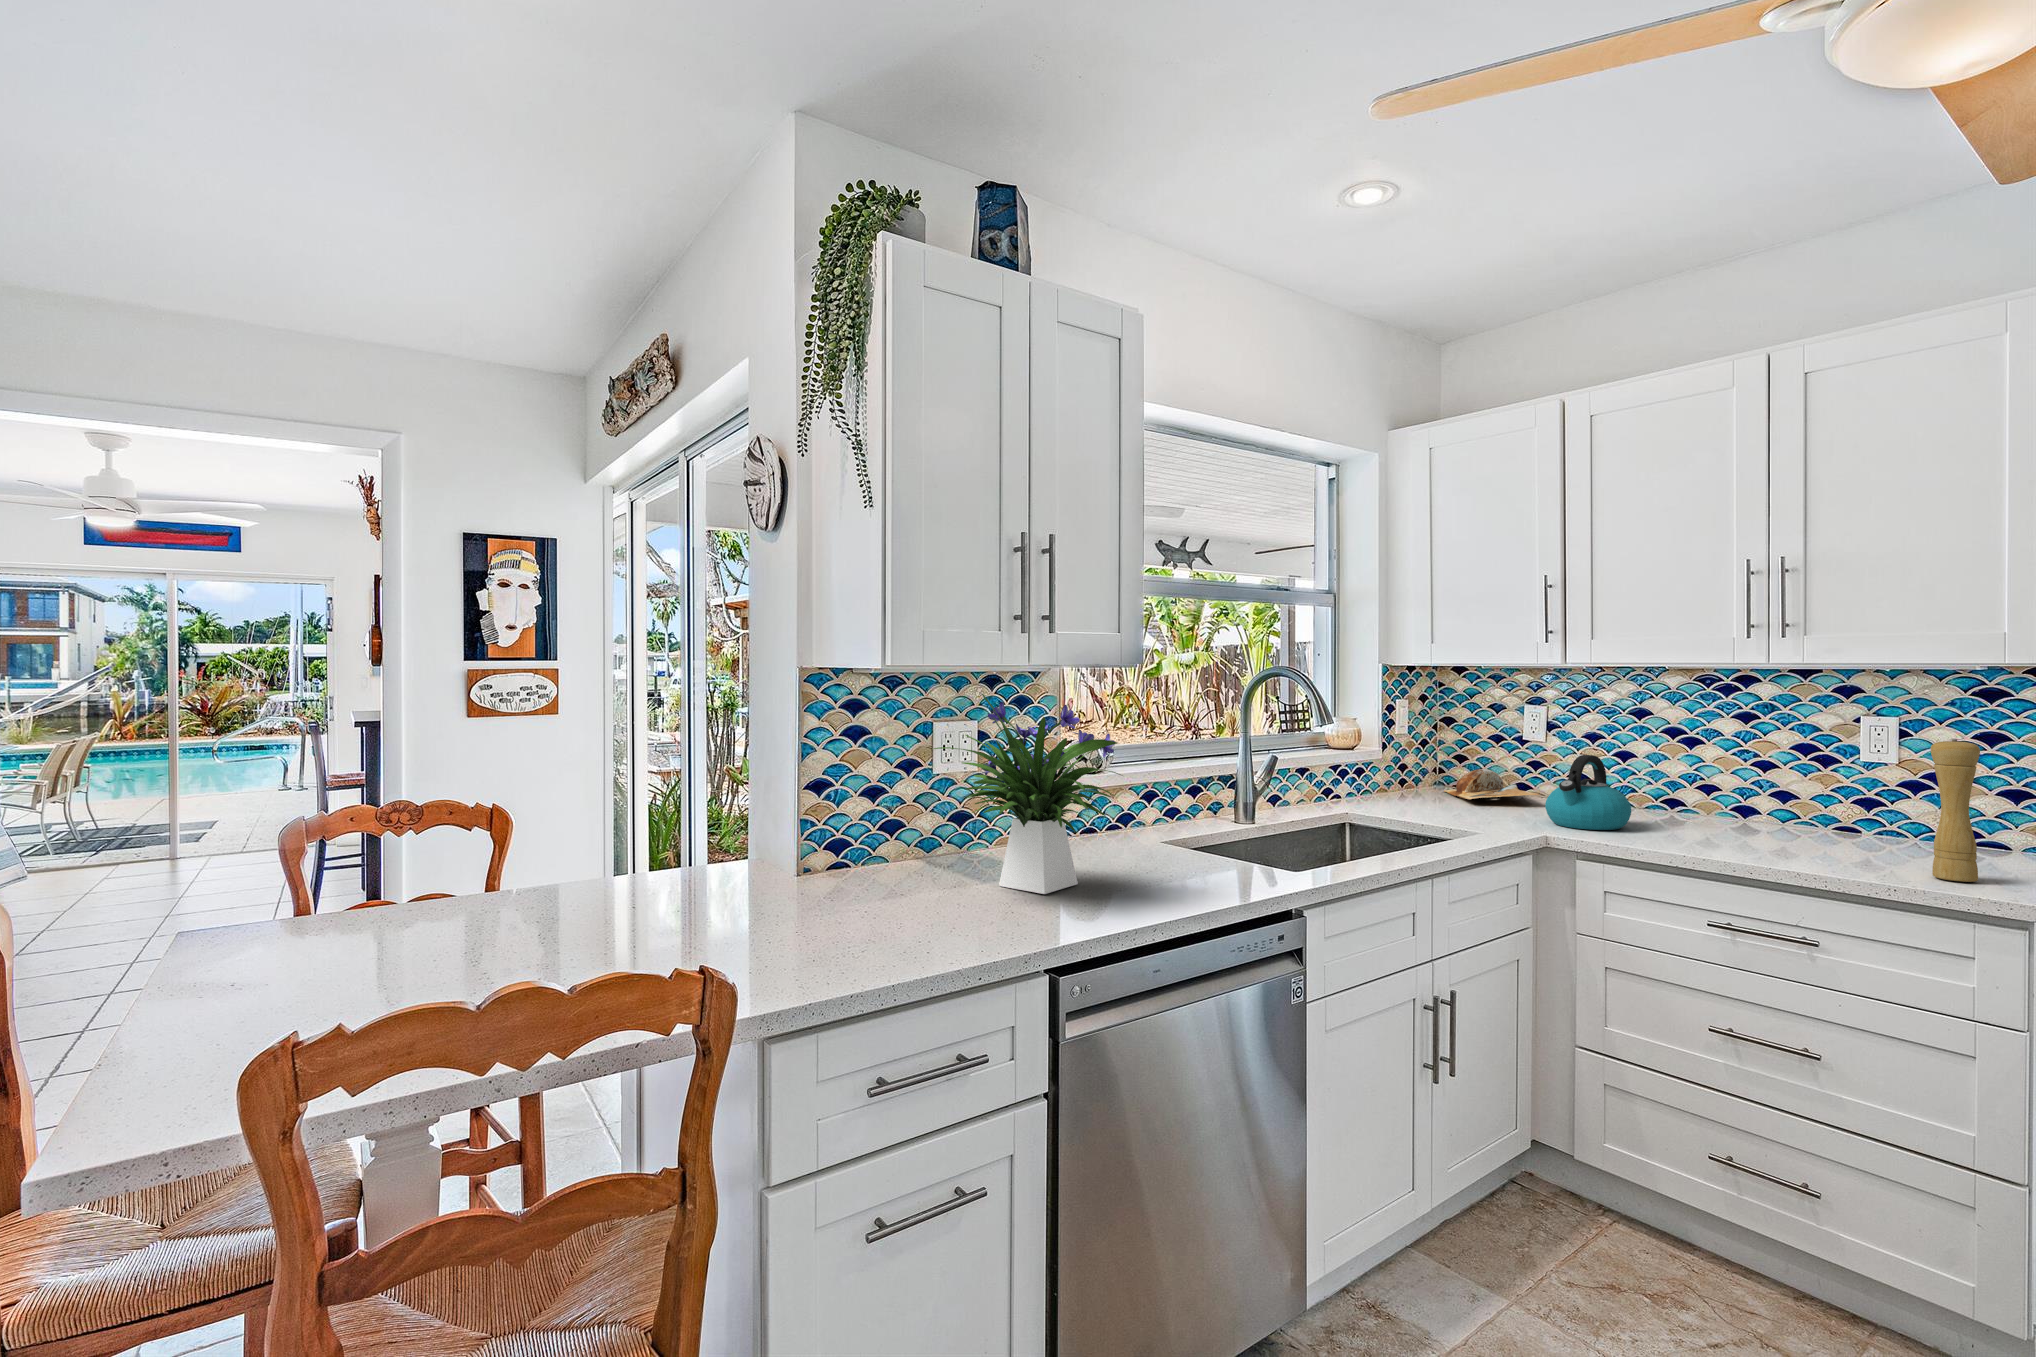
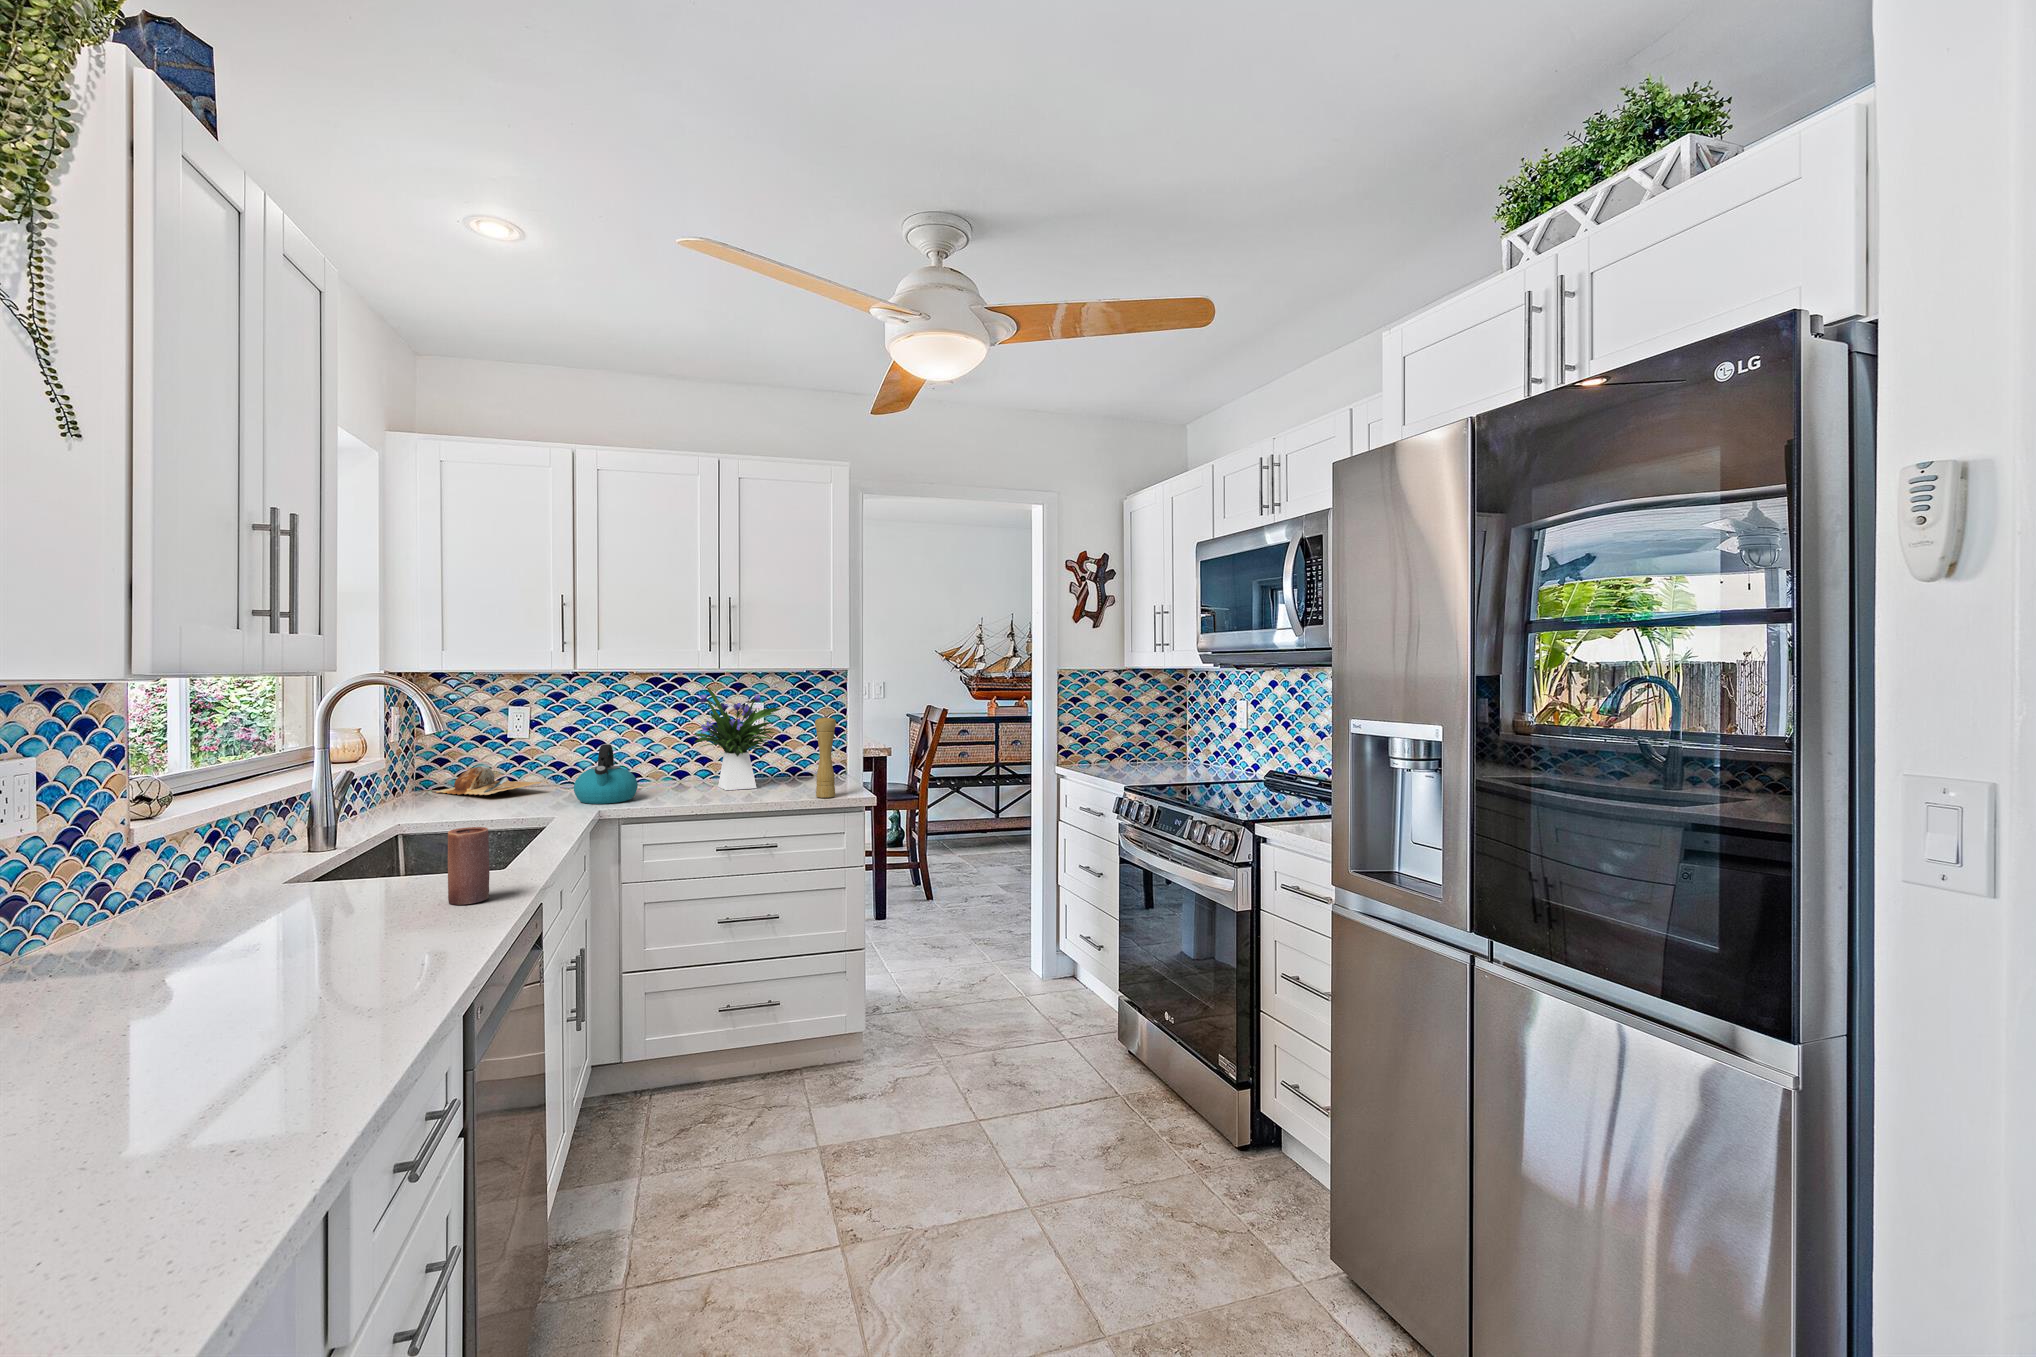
flower arrangement: present [933,694,1121,894] -> present [687,687,781,790]
candle: none [1202,814,1240,892] -> present [448,827,490,905]

